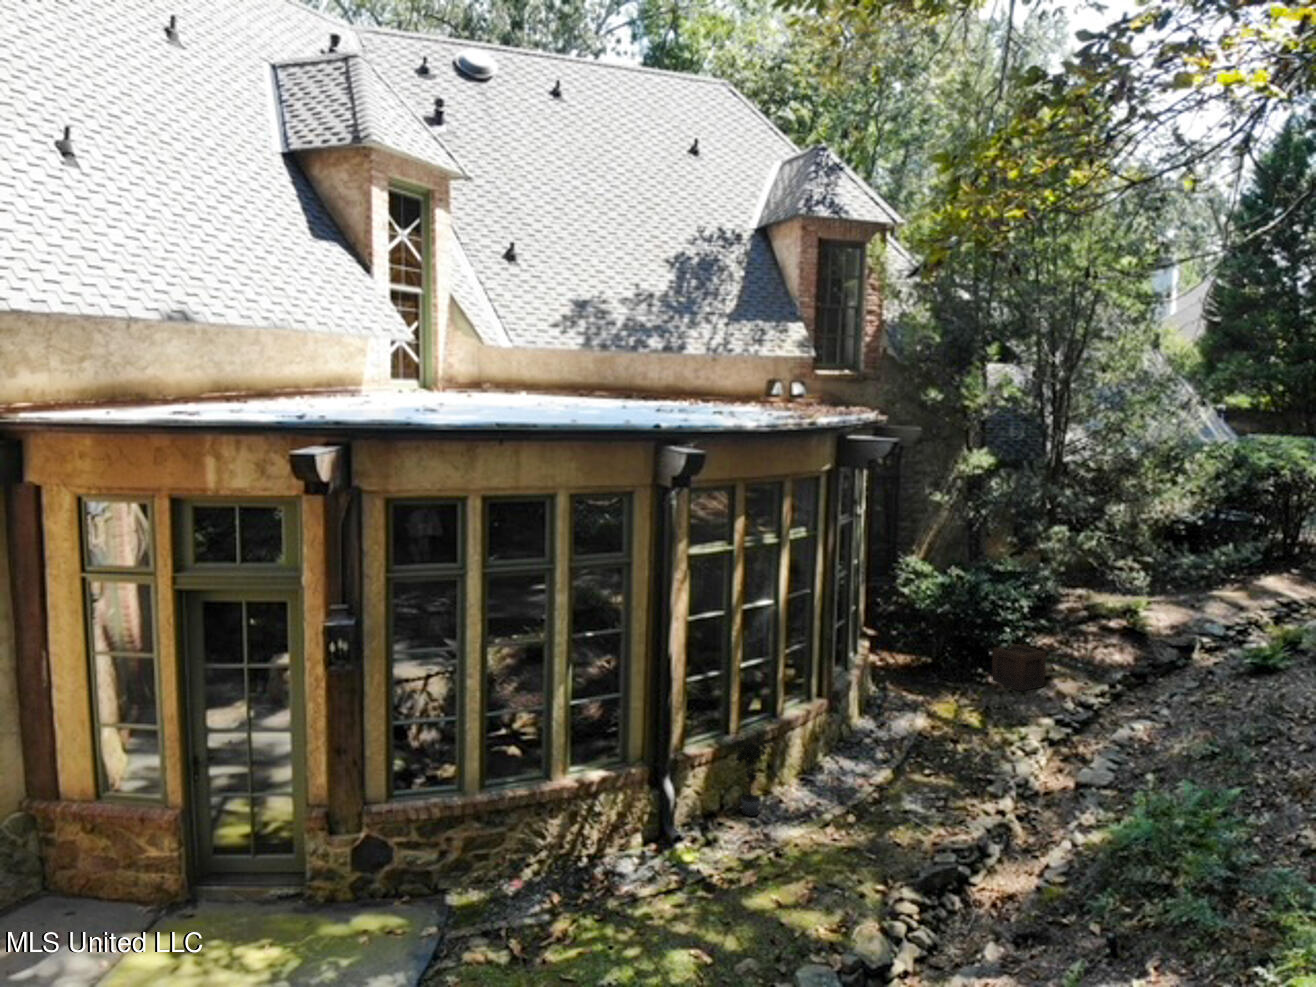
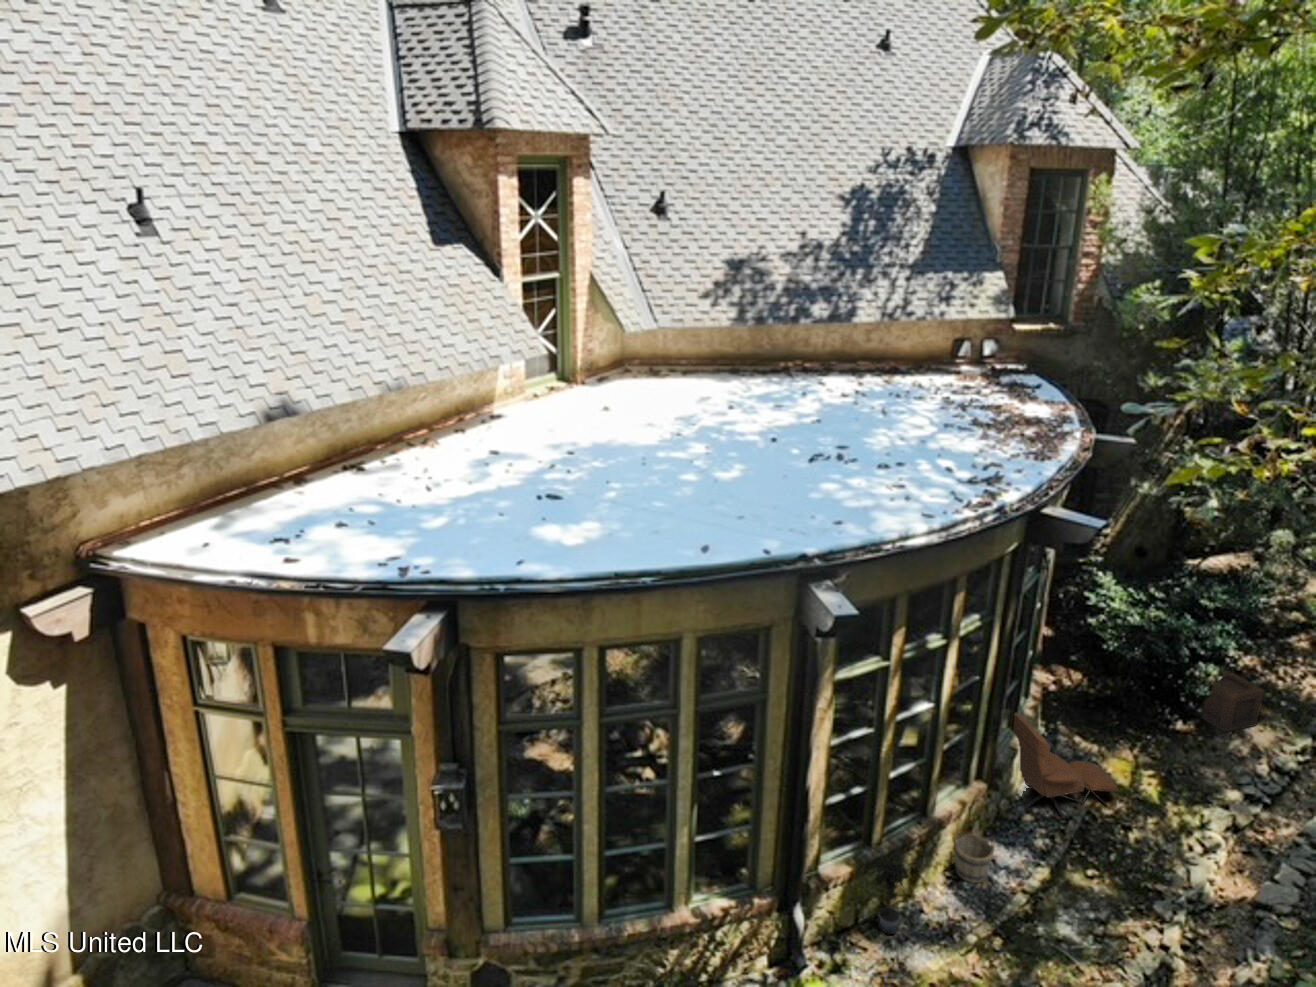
lounge chair: none [844,653,938,743] -> present [1013,713,1118,818]
bucket: none [803,743,838,783] -> present [955,834,994,883]

